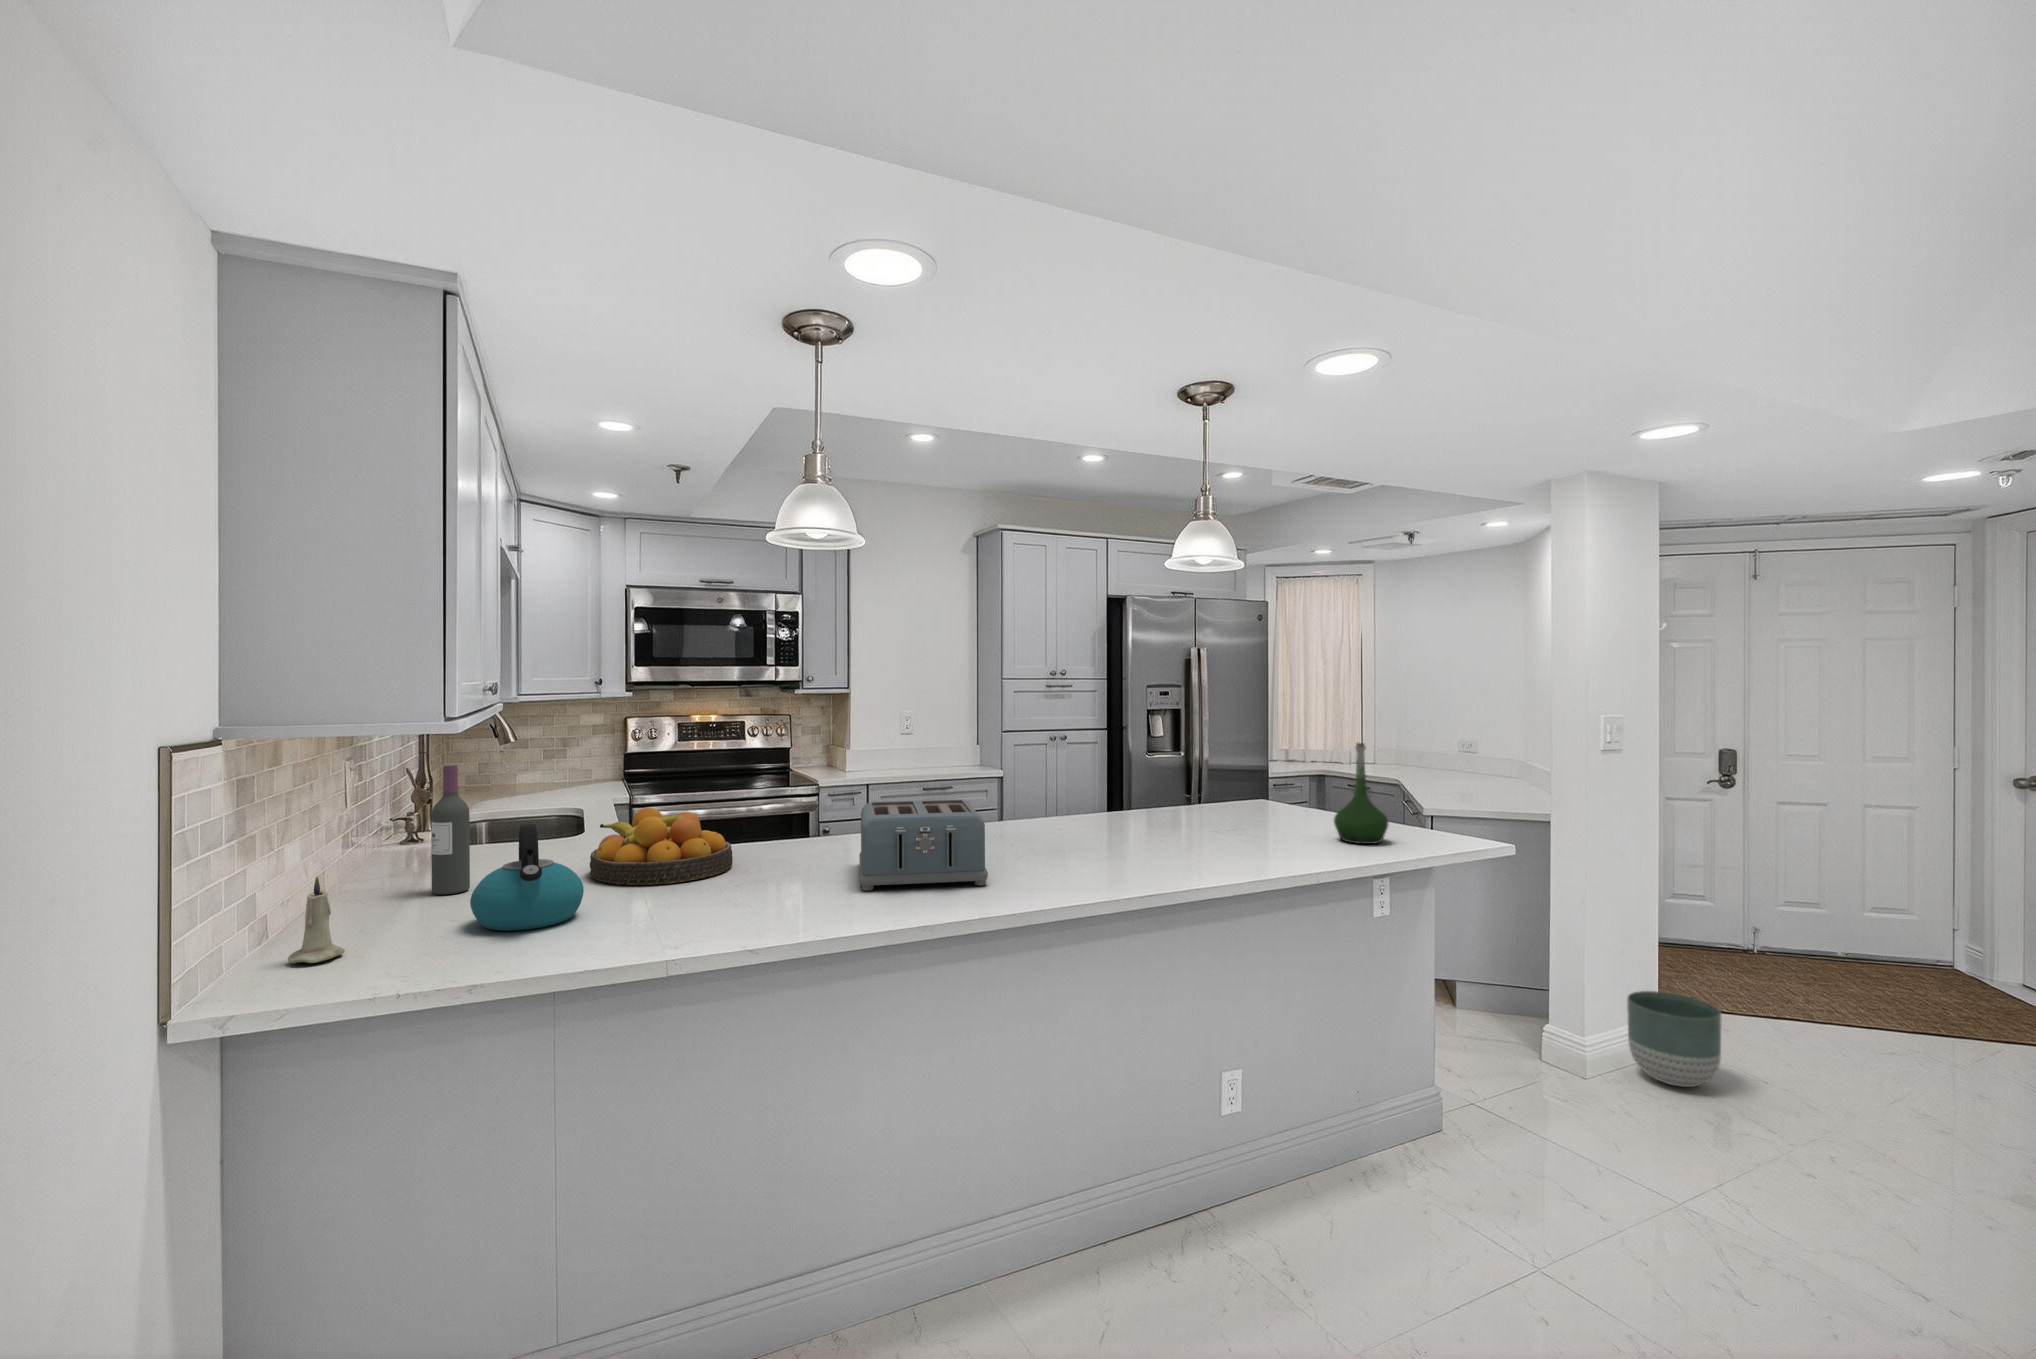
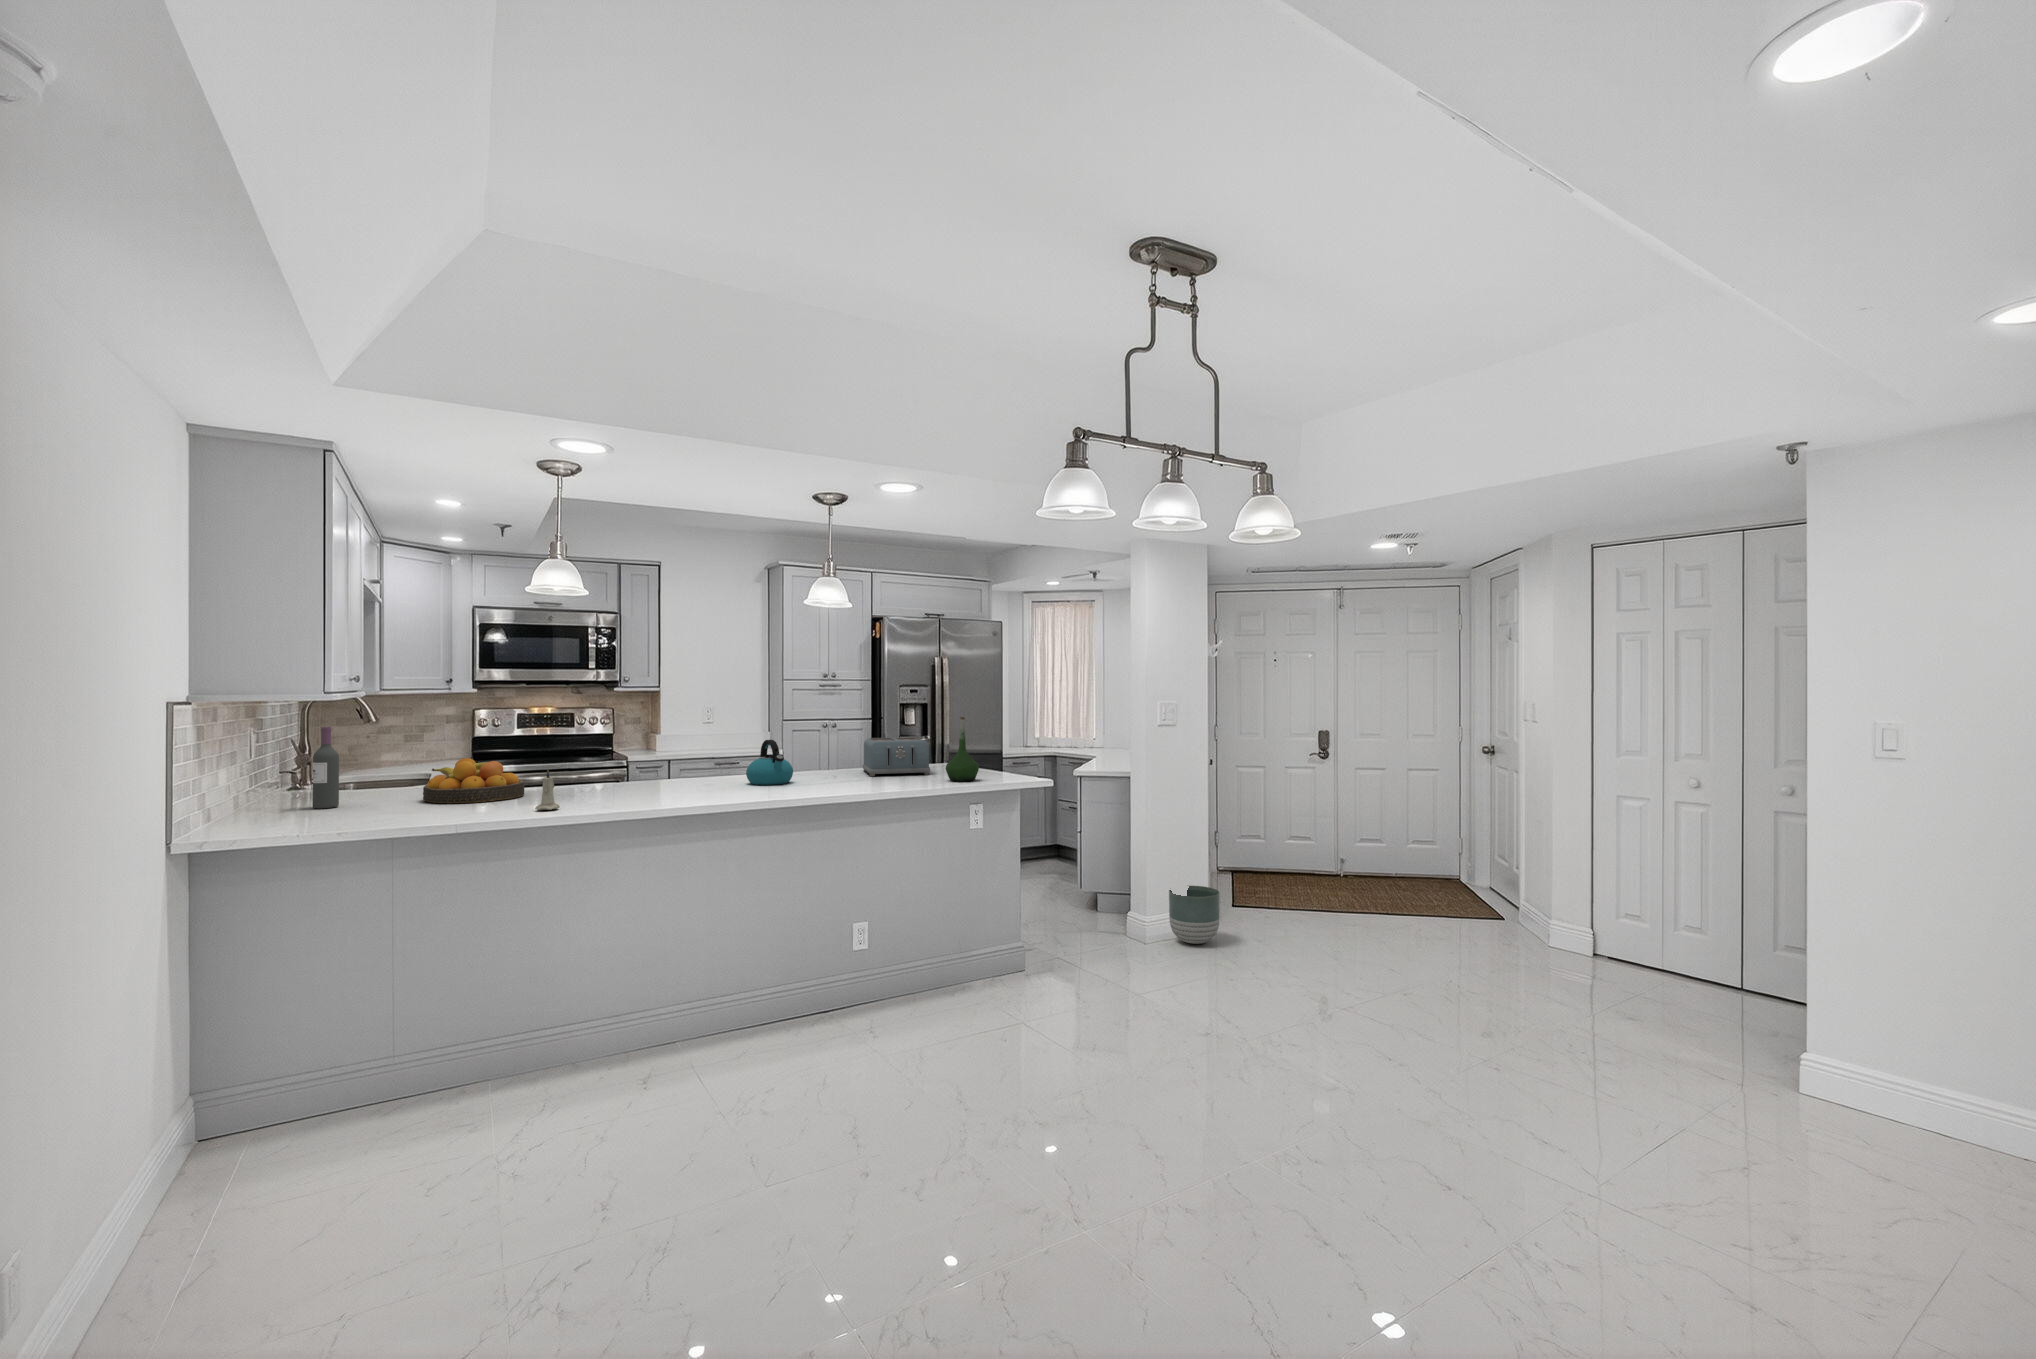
toaster: present [859,799,988,891] -> present [863,737,930,776]
kettle: present [470,824,584,931] -> present [746,740,793,785]
candle: present [288,877,345,963] -> present [535,770,560,810]

